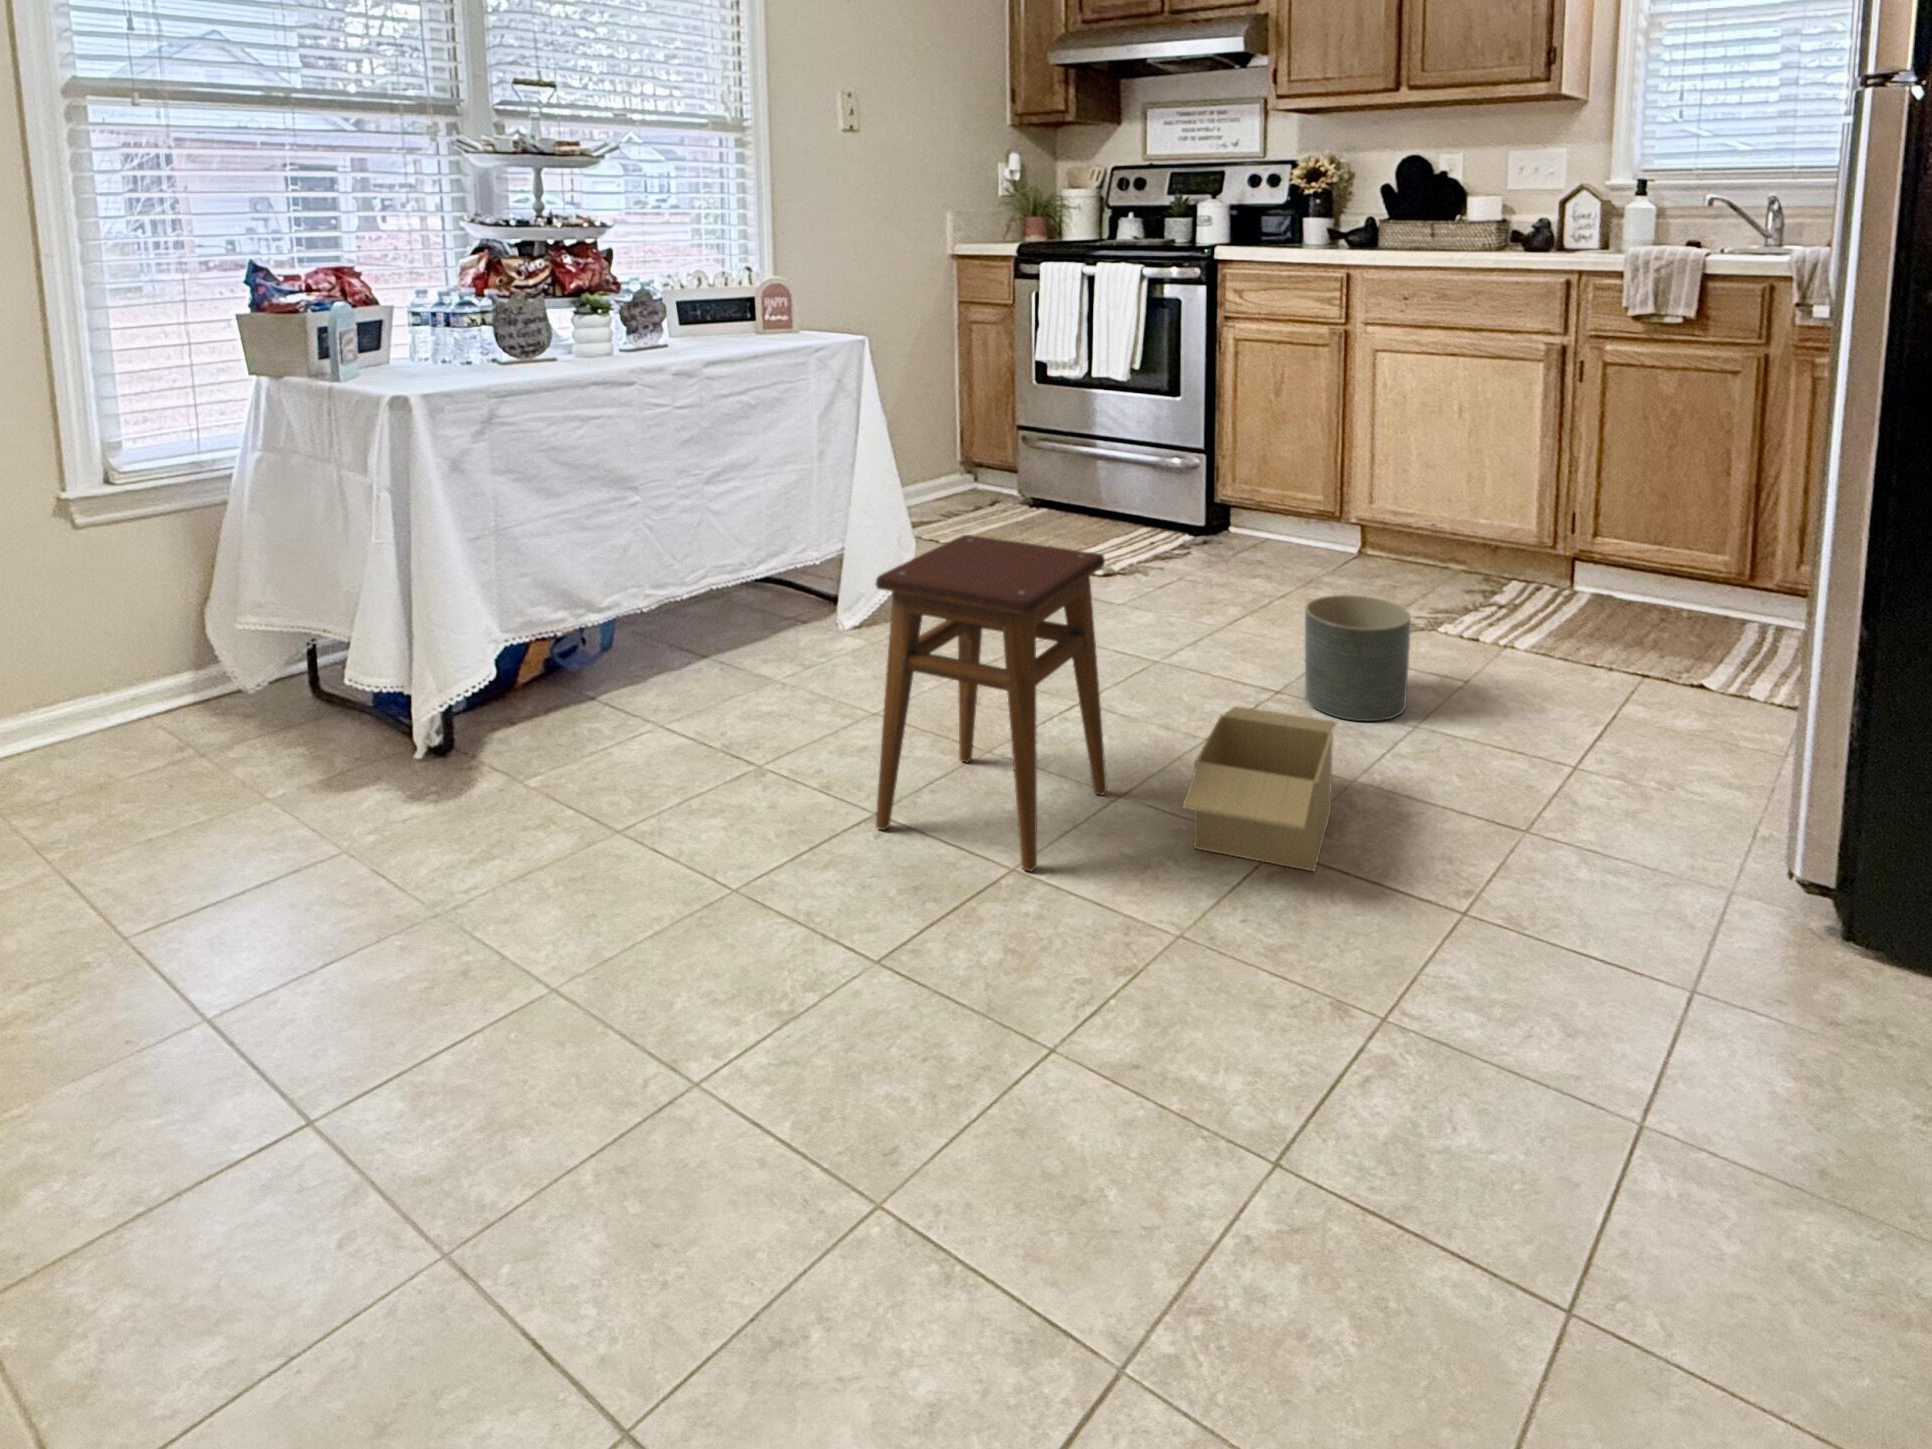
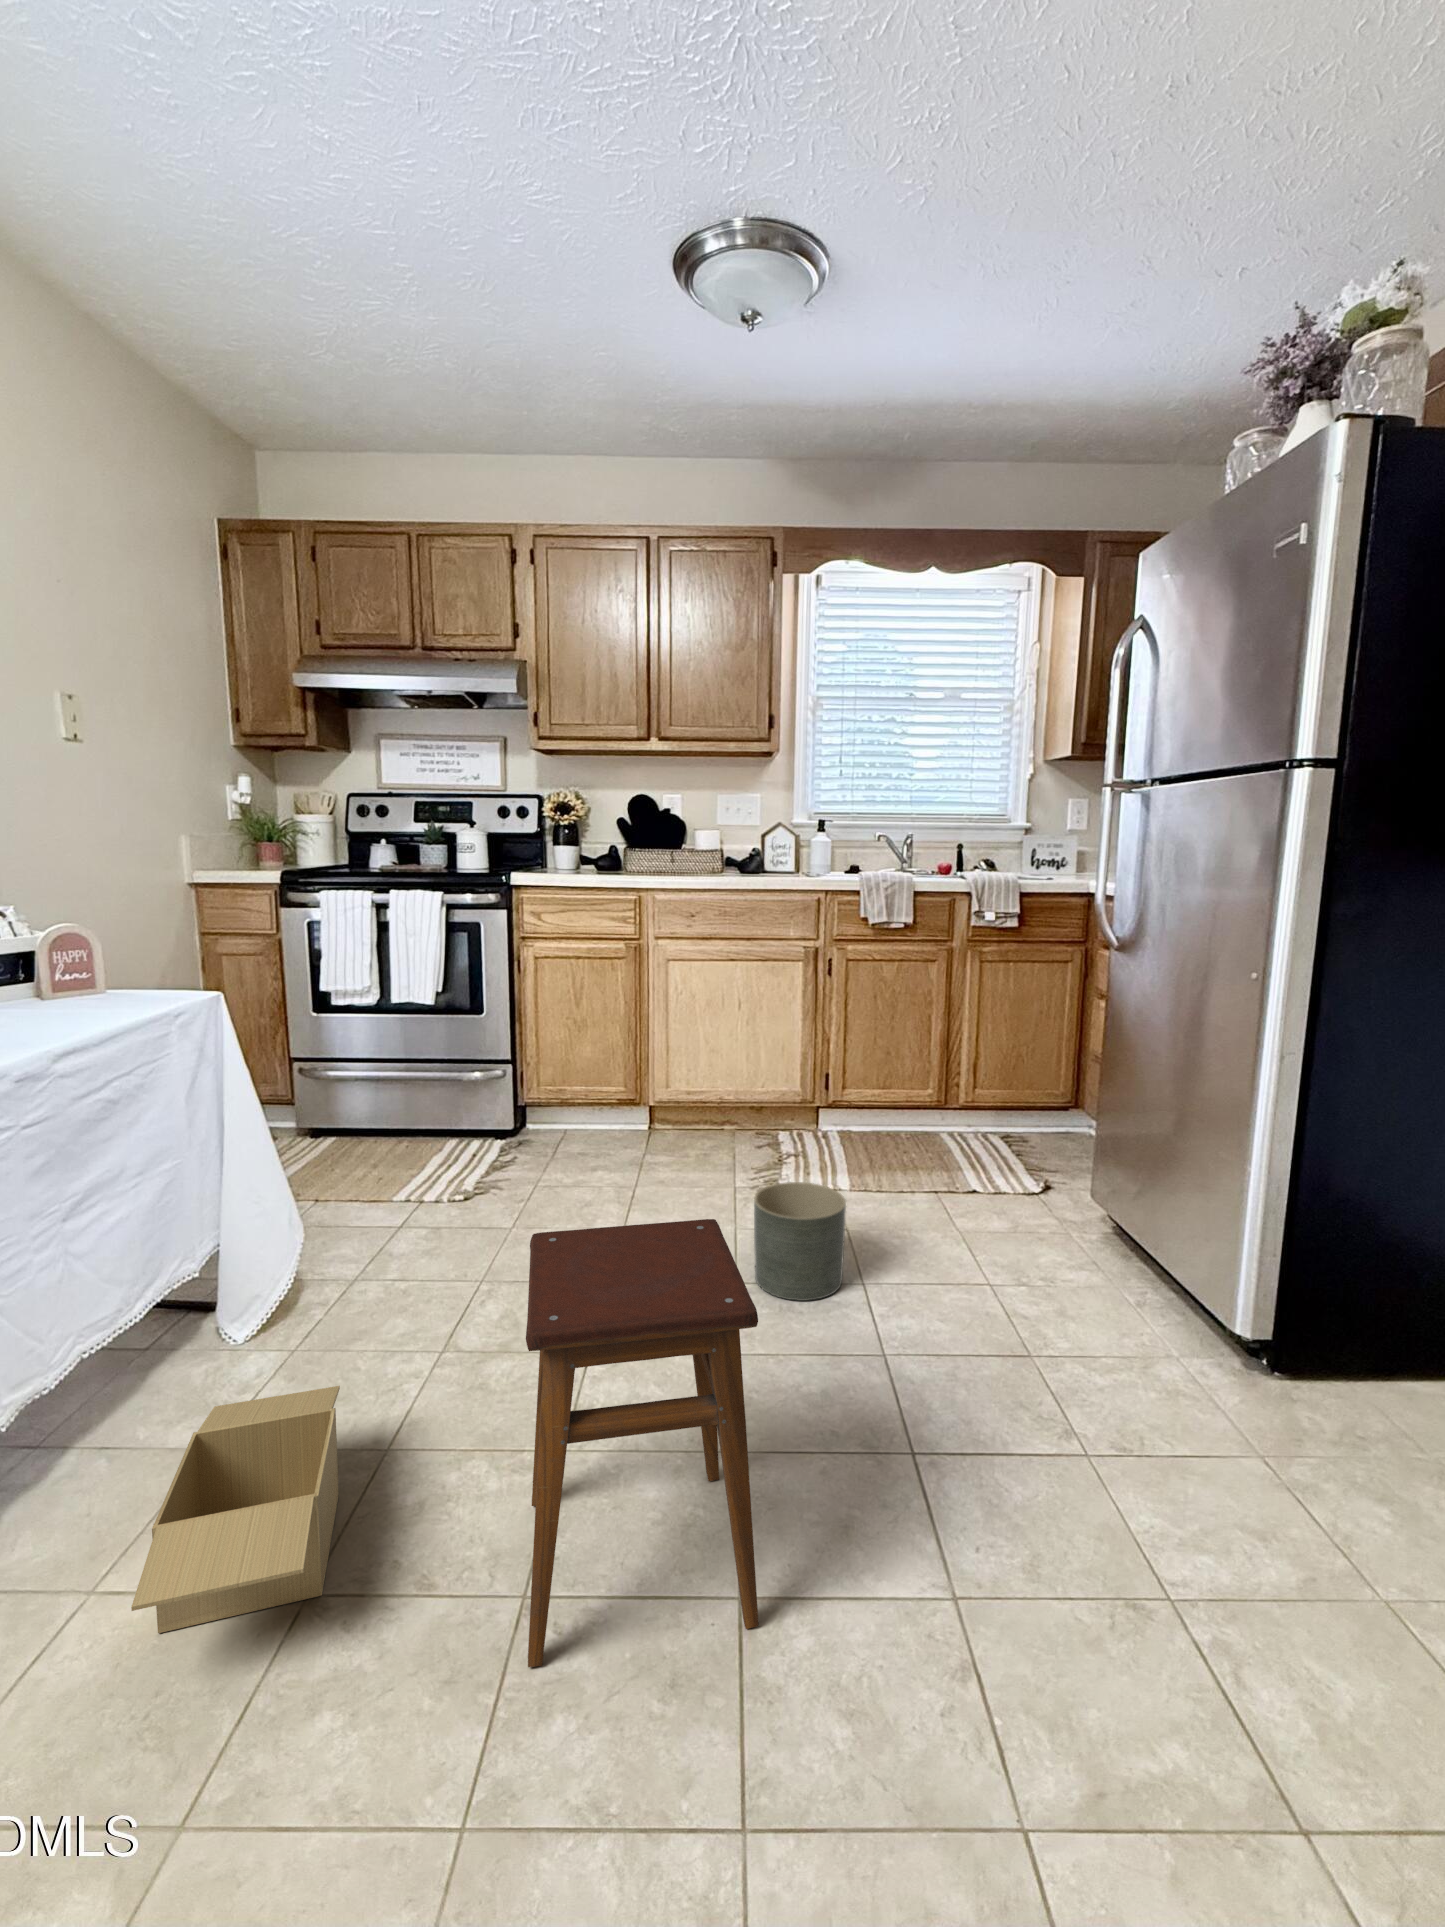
cardboard box: present [1183,706,1336,871] -> present [131,1386,340,1633]

